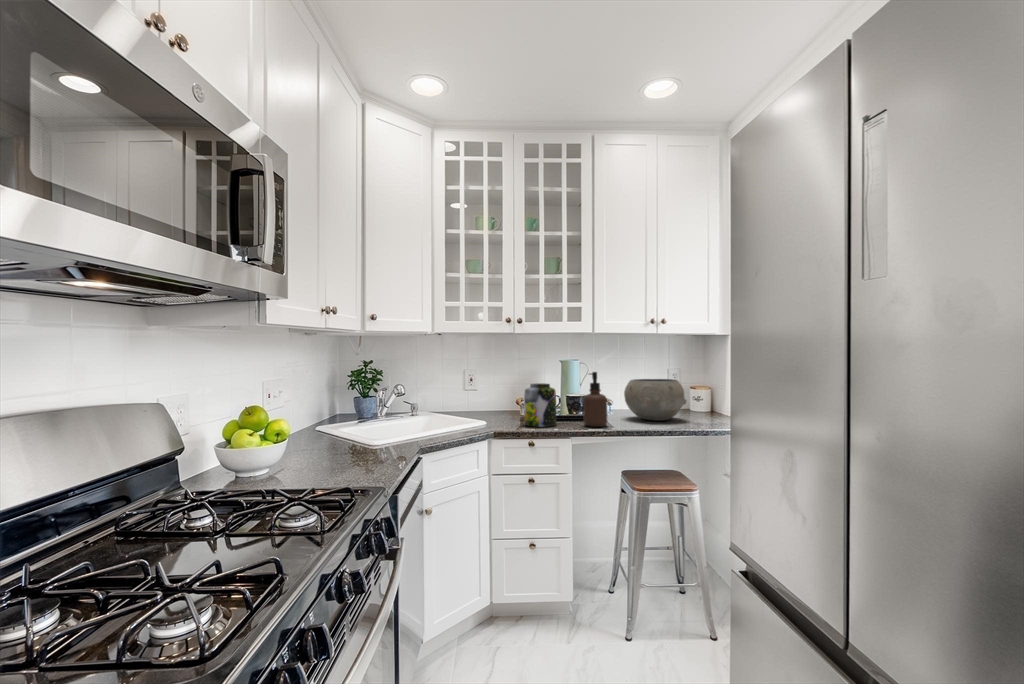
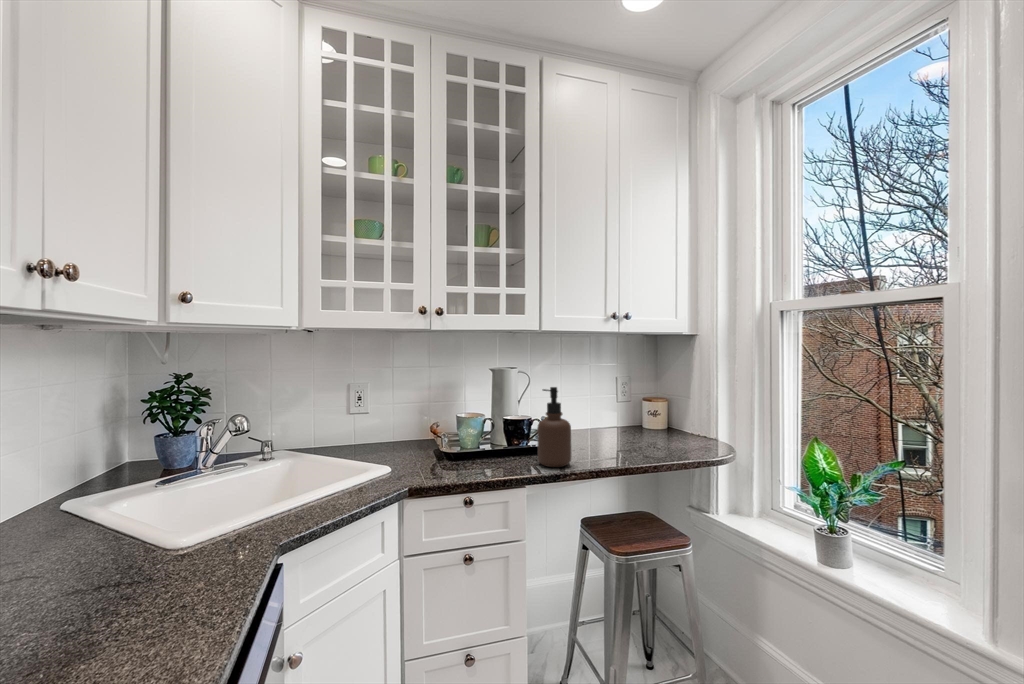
ceramic bowl: present [624,379,687,421] -> none [577,392,659,449]
jar: present [524,383,556,427] -> none [452,405,499,472]

